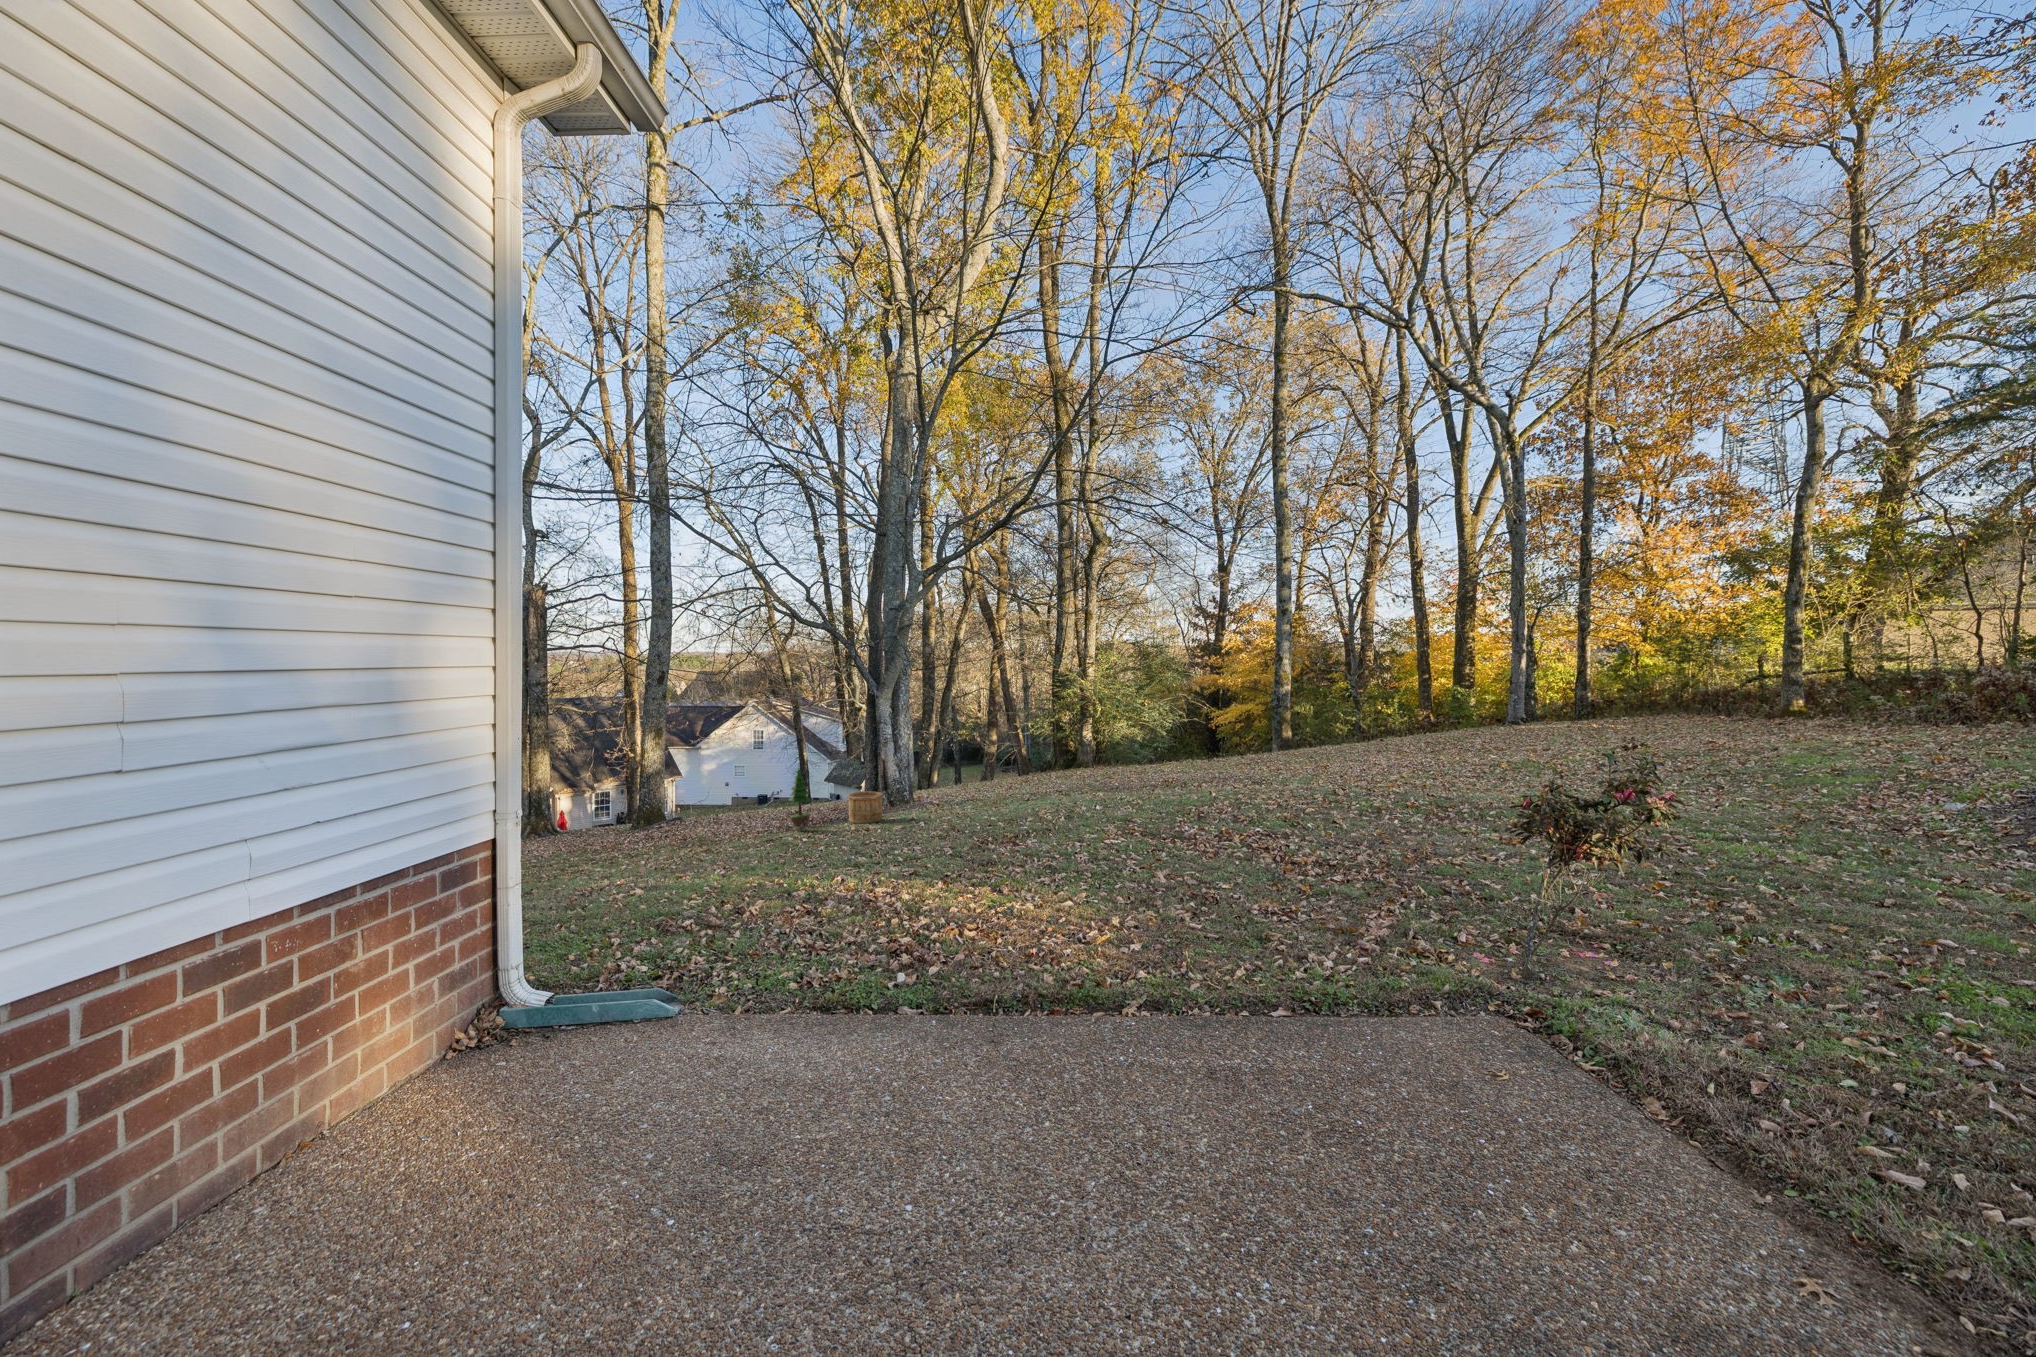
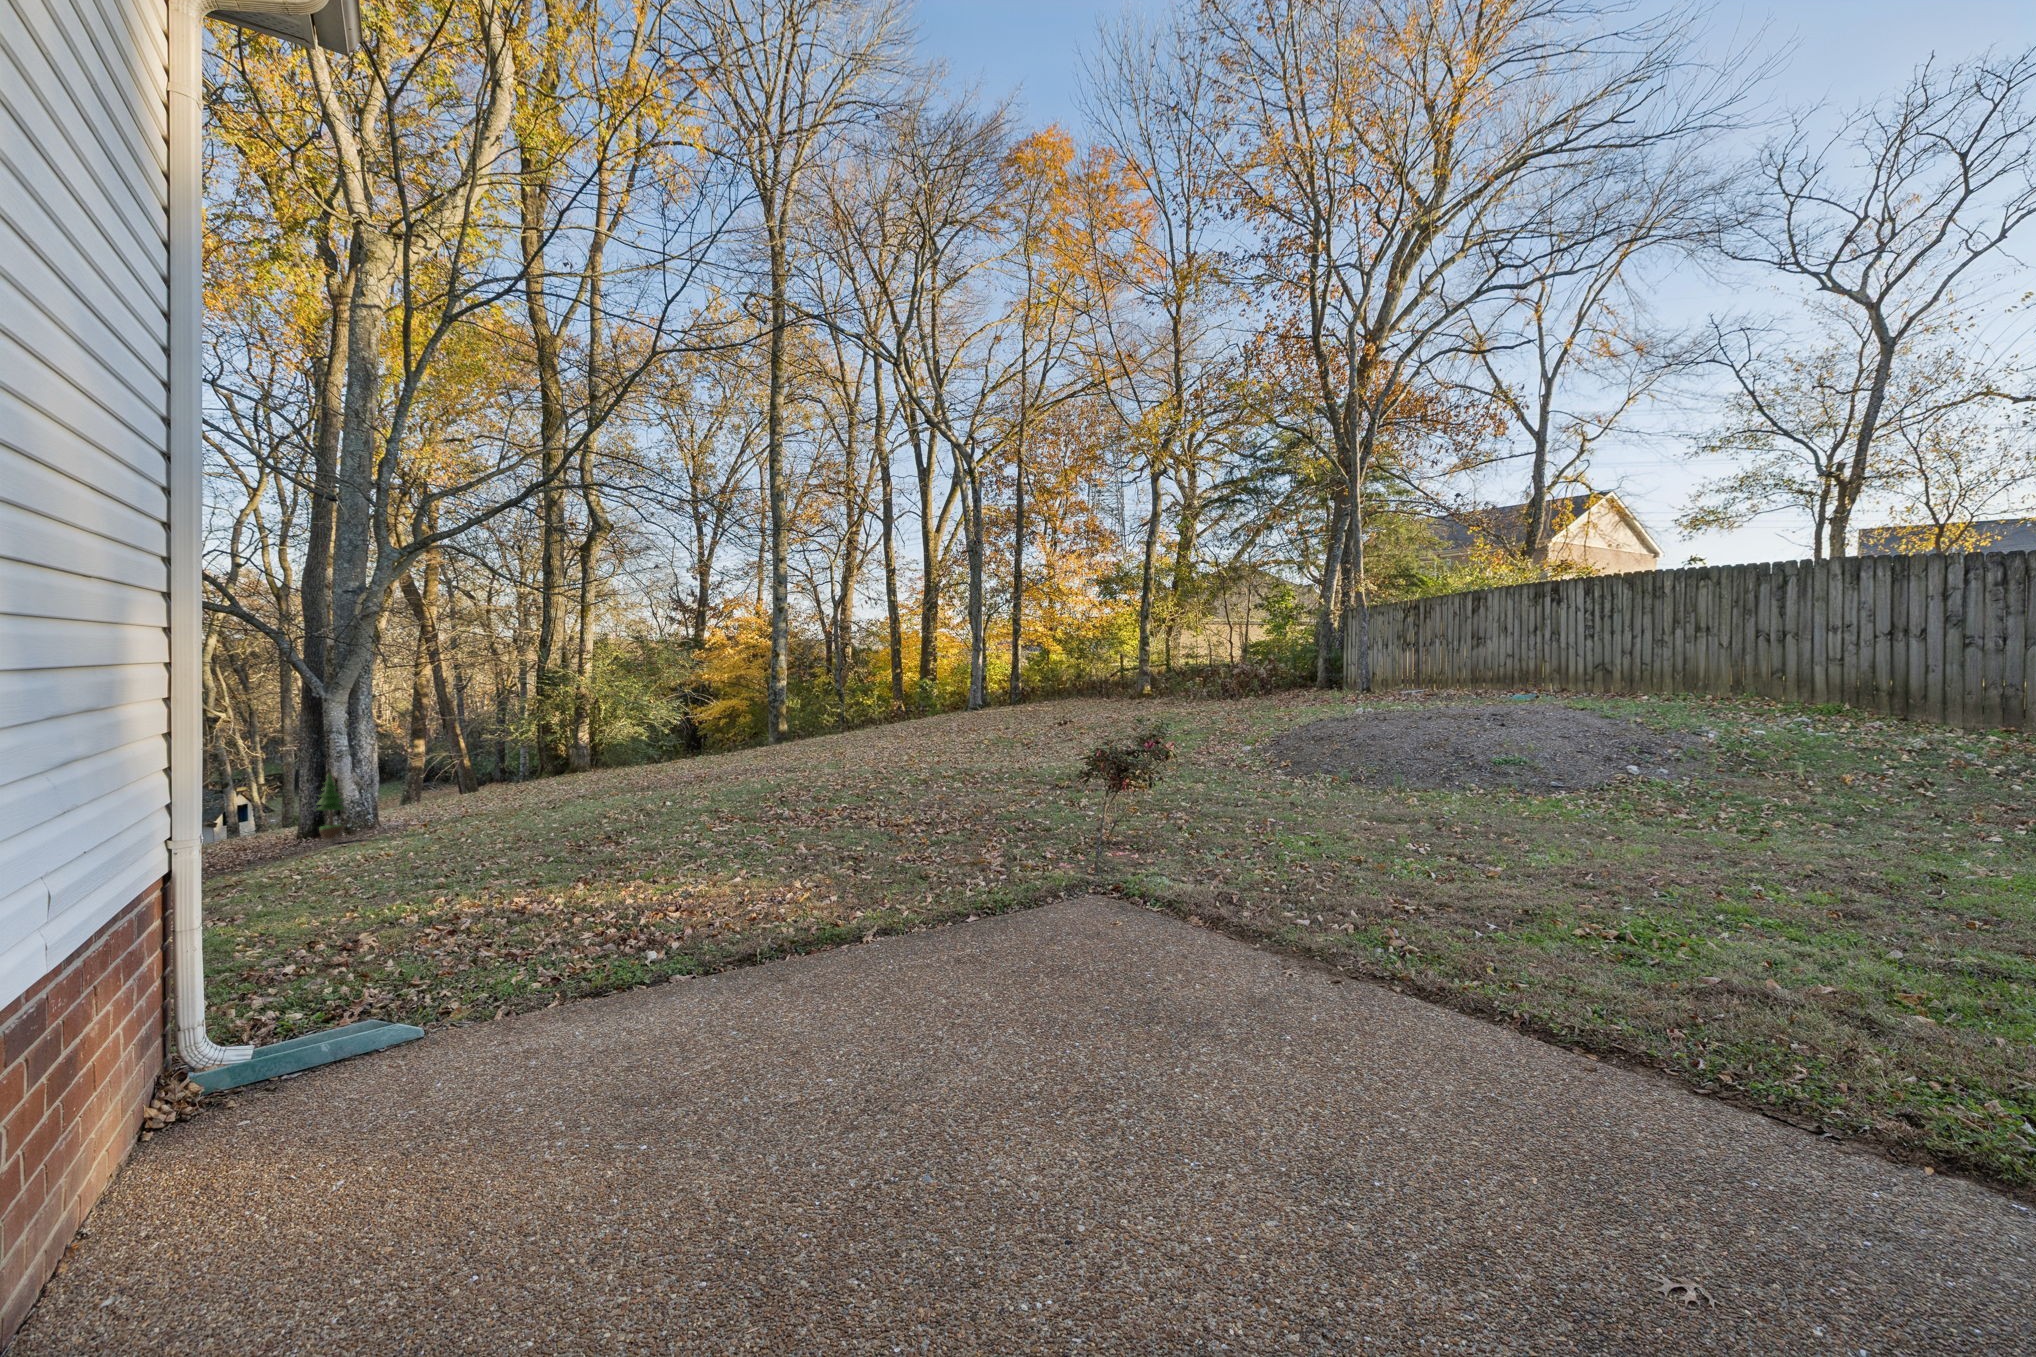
wooden bucket: present [848,791,883,824] -> none [383,795,430,831]

